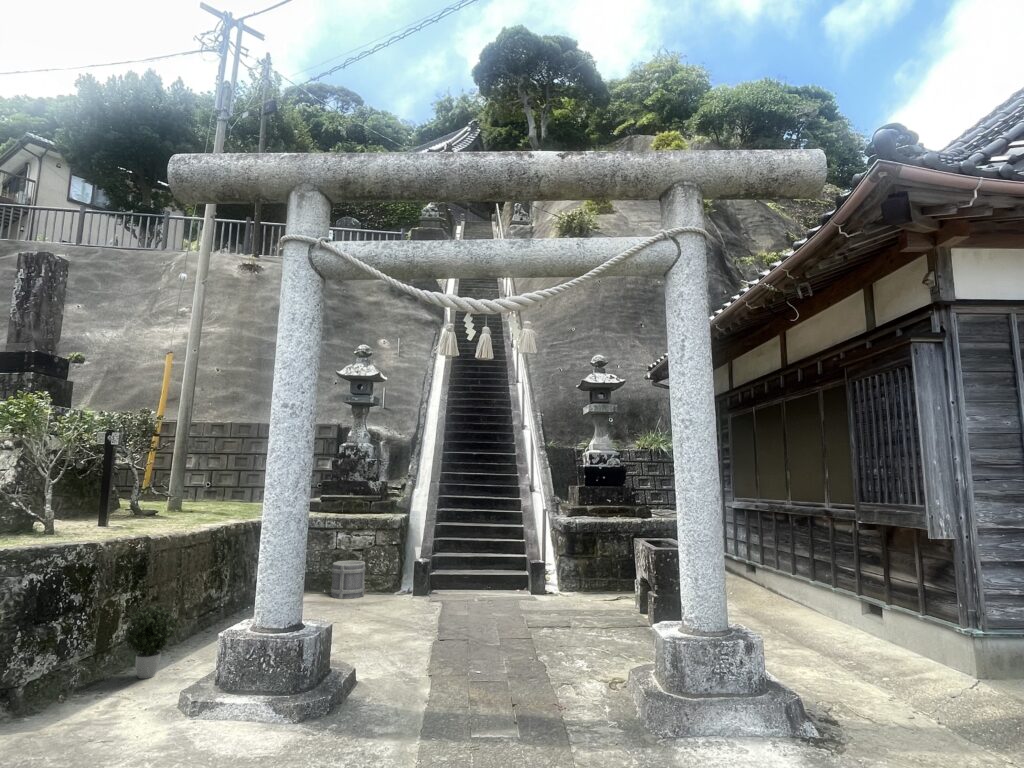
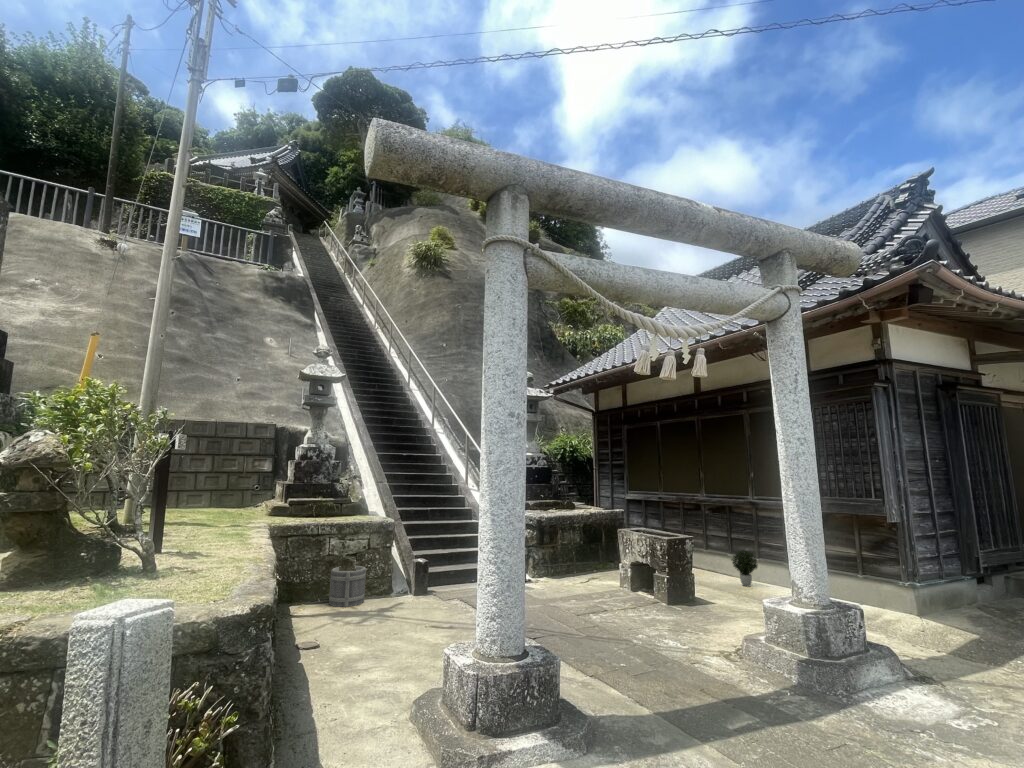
potted plant: present [124,605,178,679] -> present [731,550,758,587]

